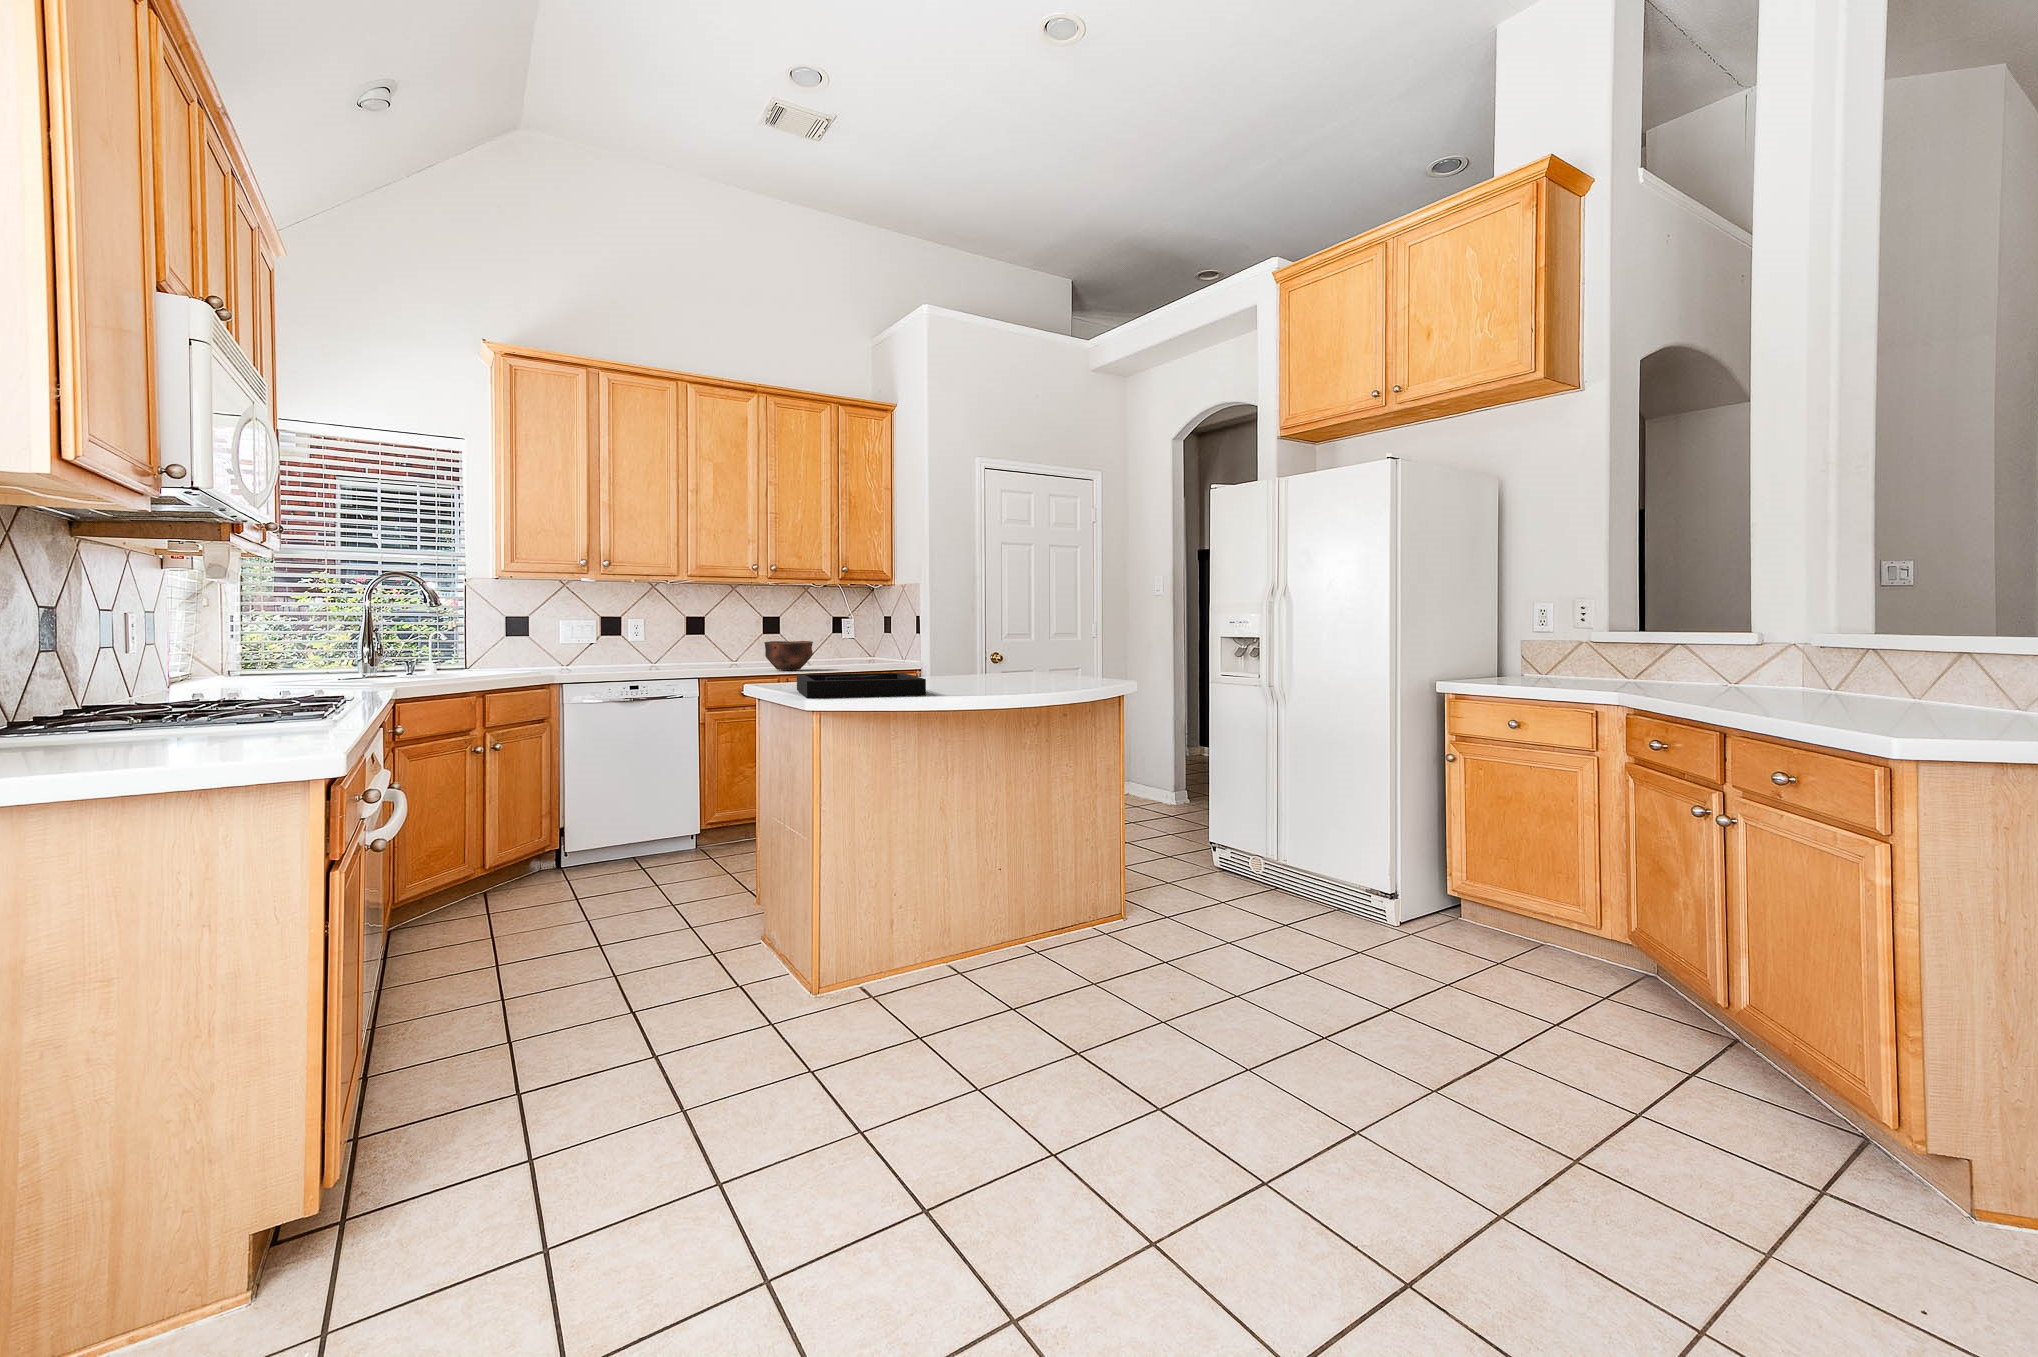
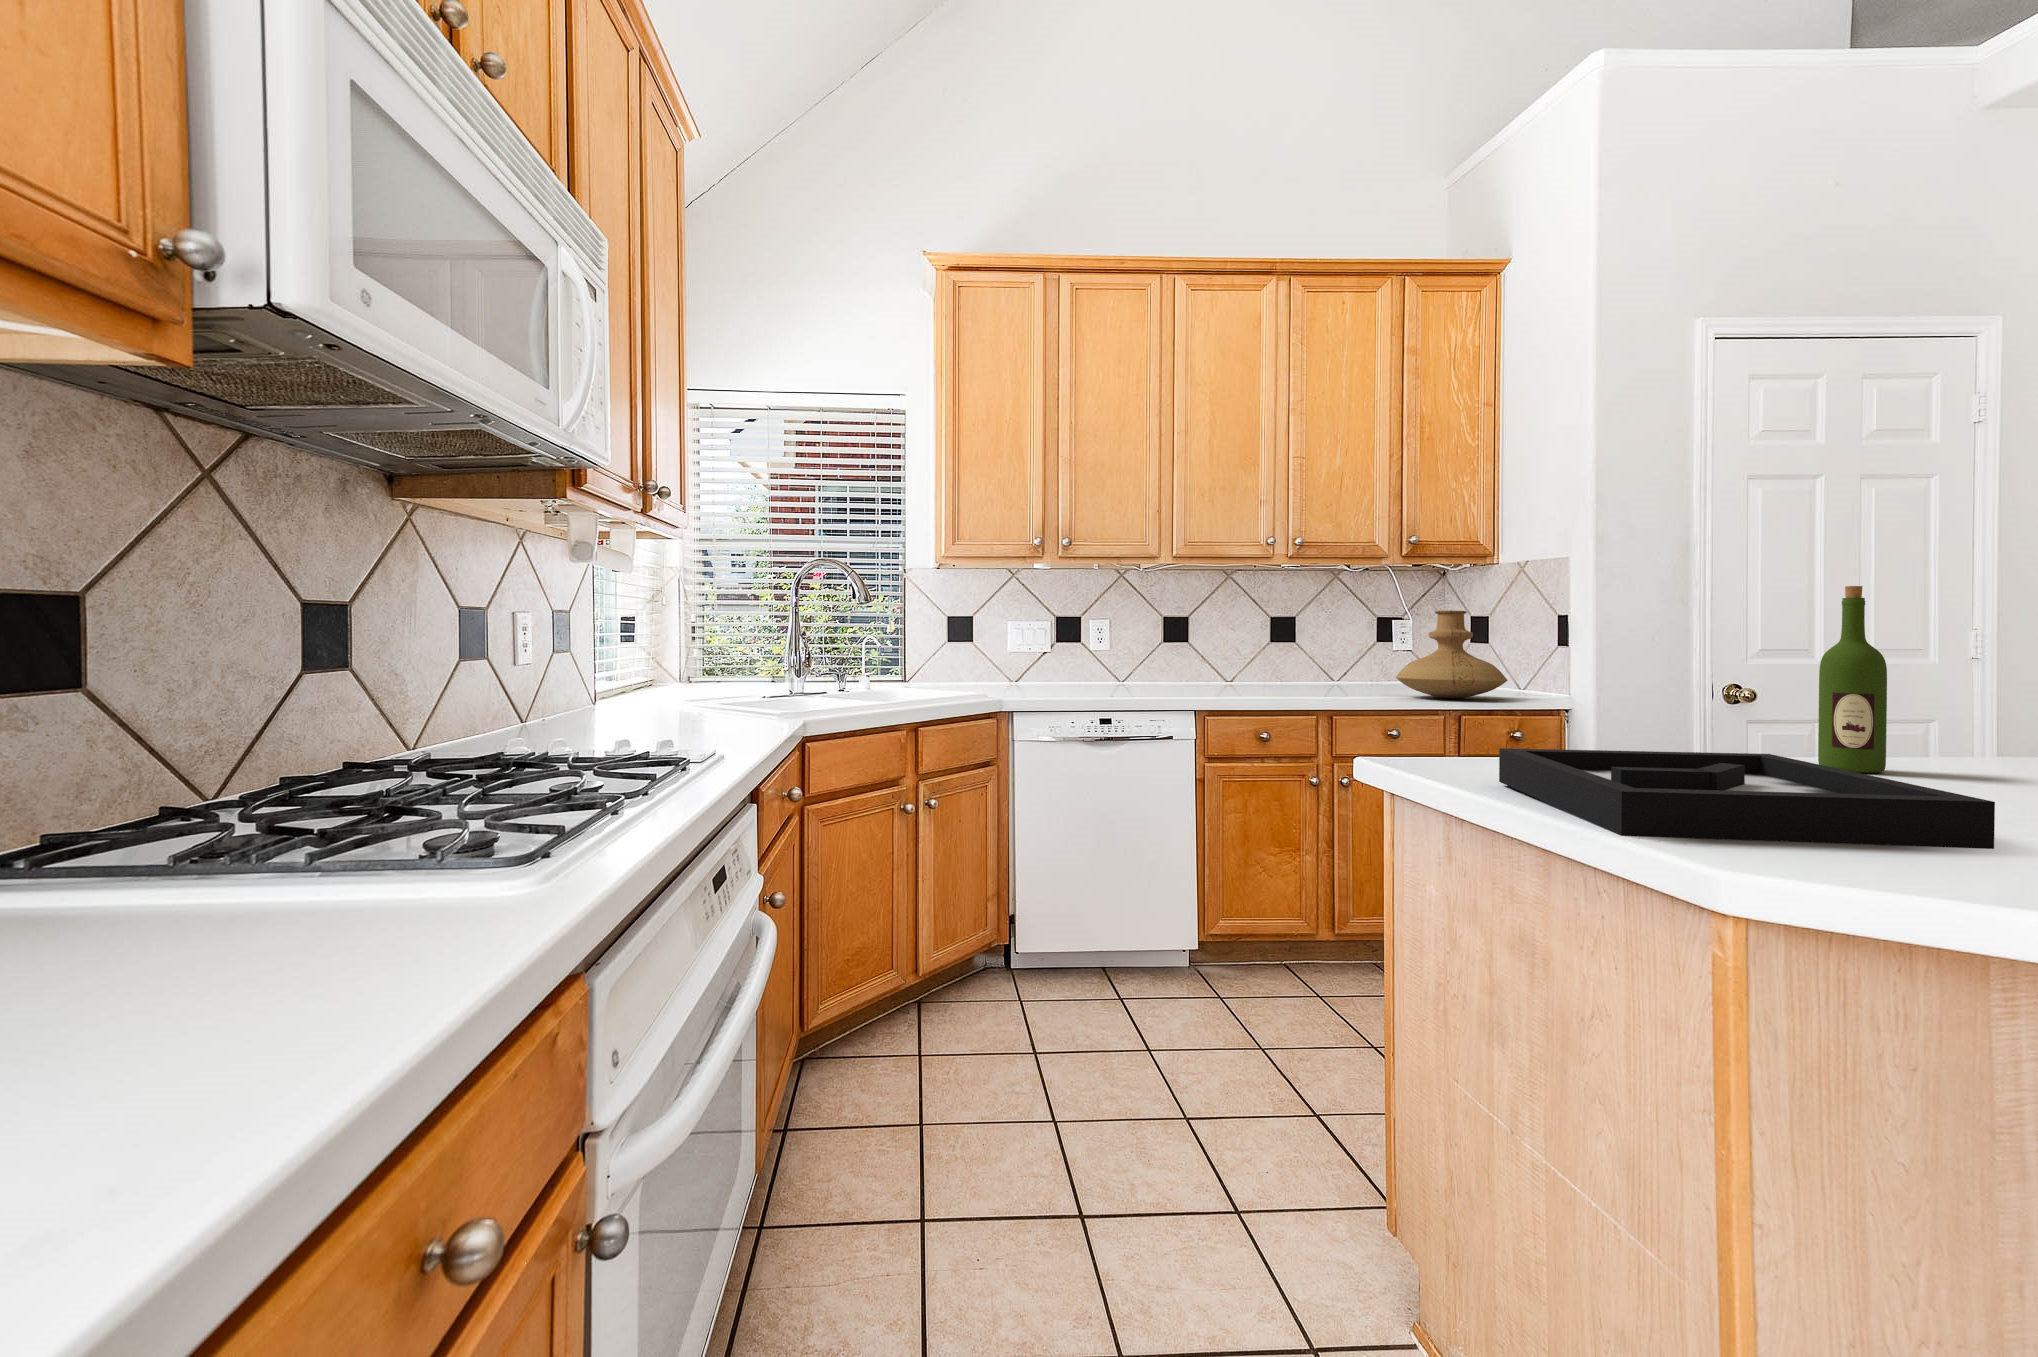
wine bottle: none [950,603,971,683] -> present [1818,586,1887,773]
vase: none [836,613,898,668] -> present [1396,610,1508,698]
bowl: present [764,641,813,670] -> none [1286,654,1367,700]

